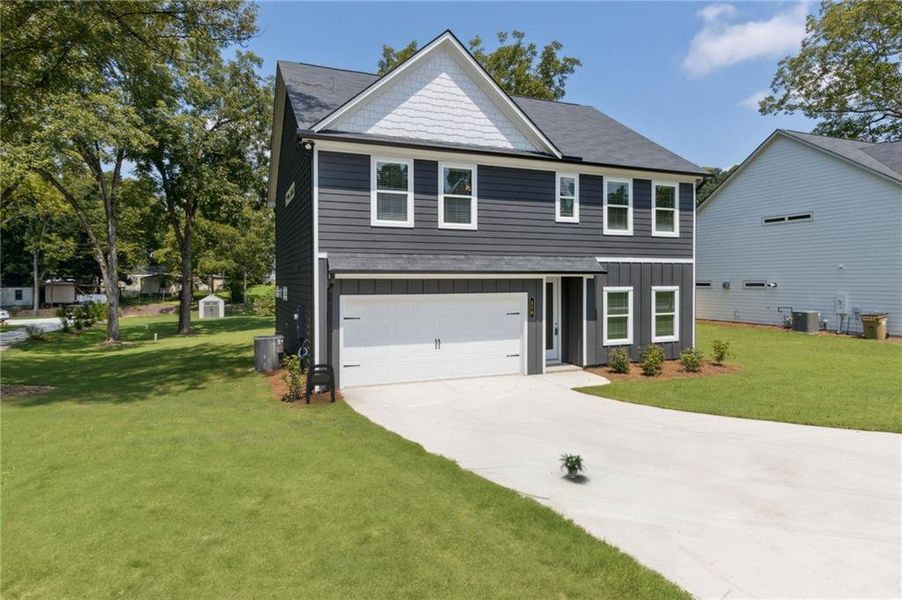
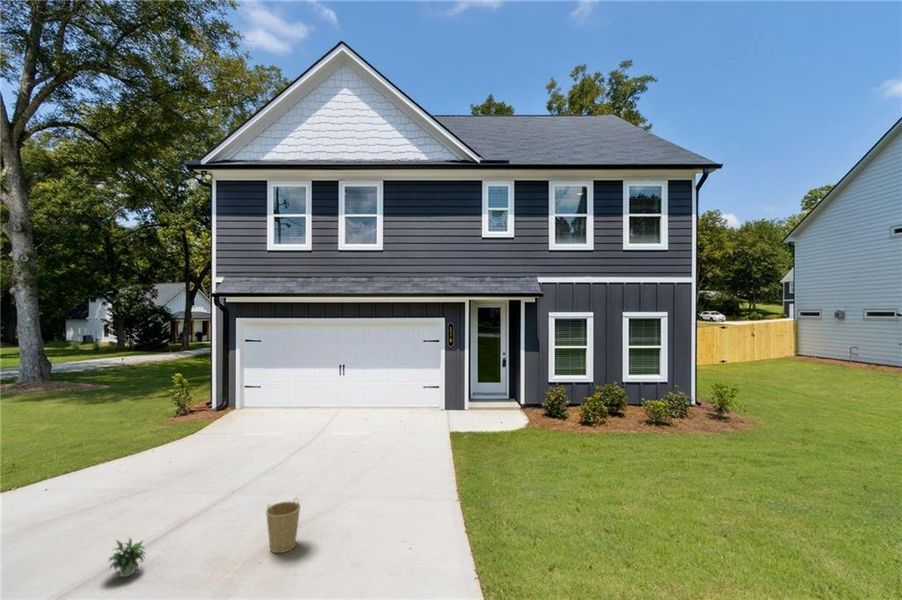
bench: present [306,364,335,403] -> none [171,385,223,424]
basket: none [618,417,643,455] -> present [266,501,300,553]

